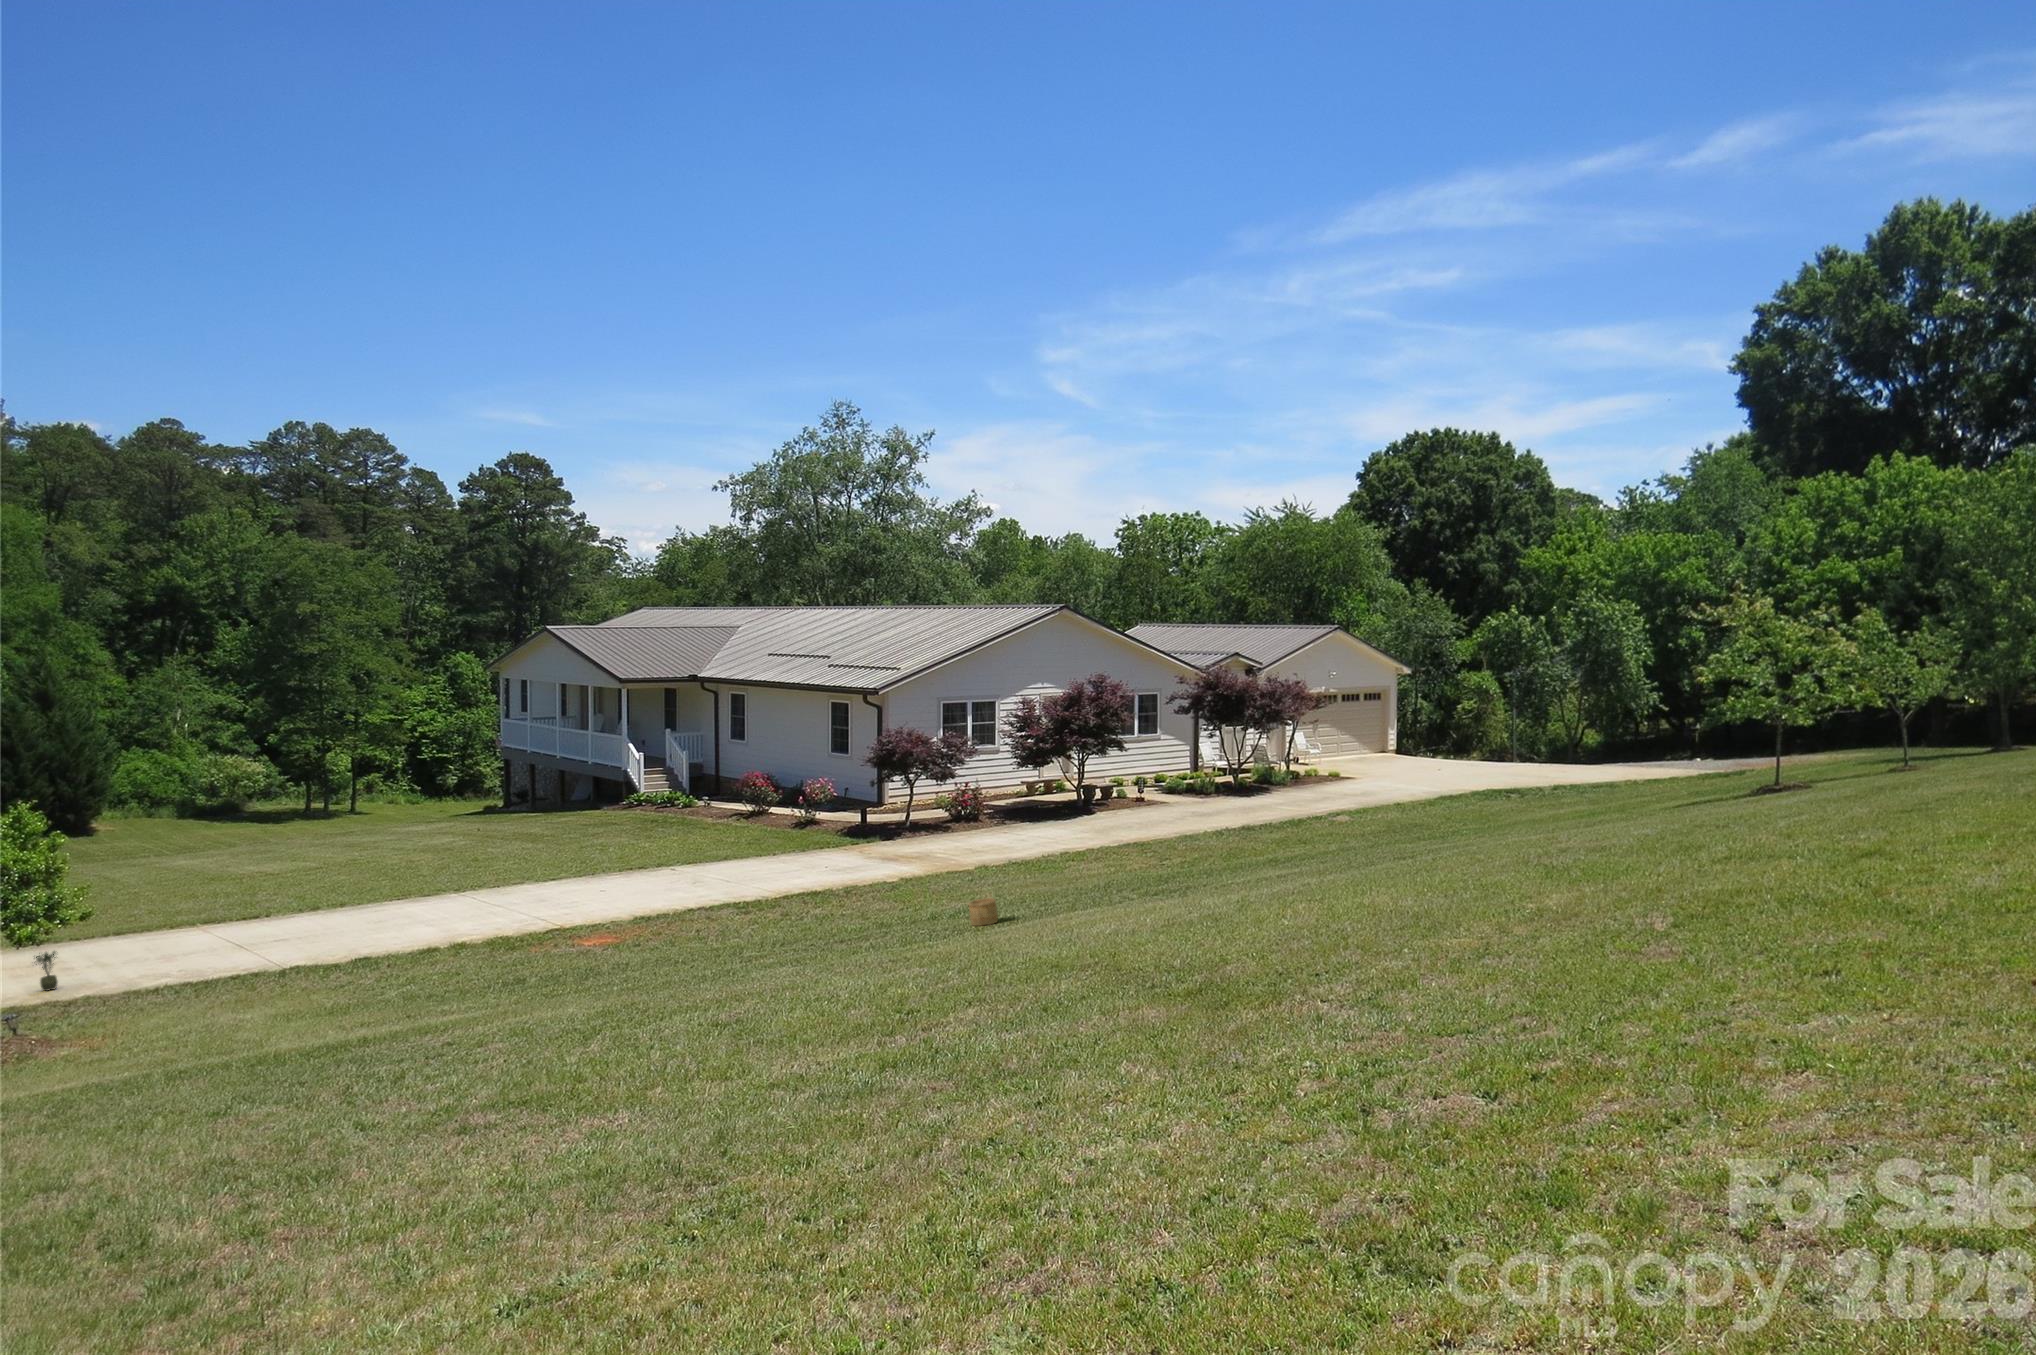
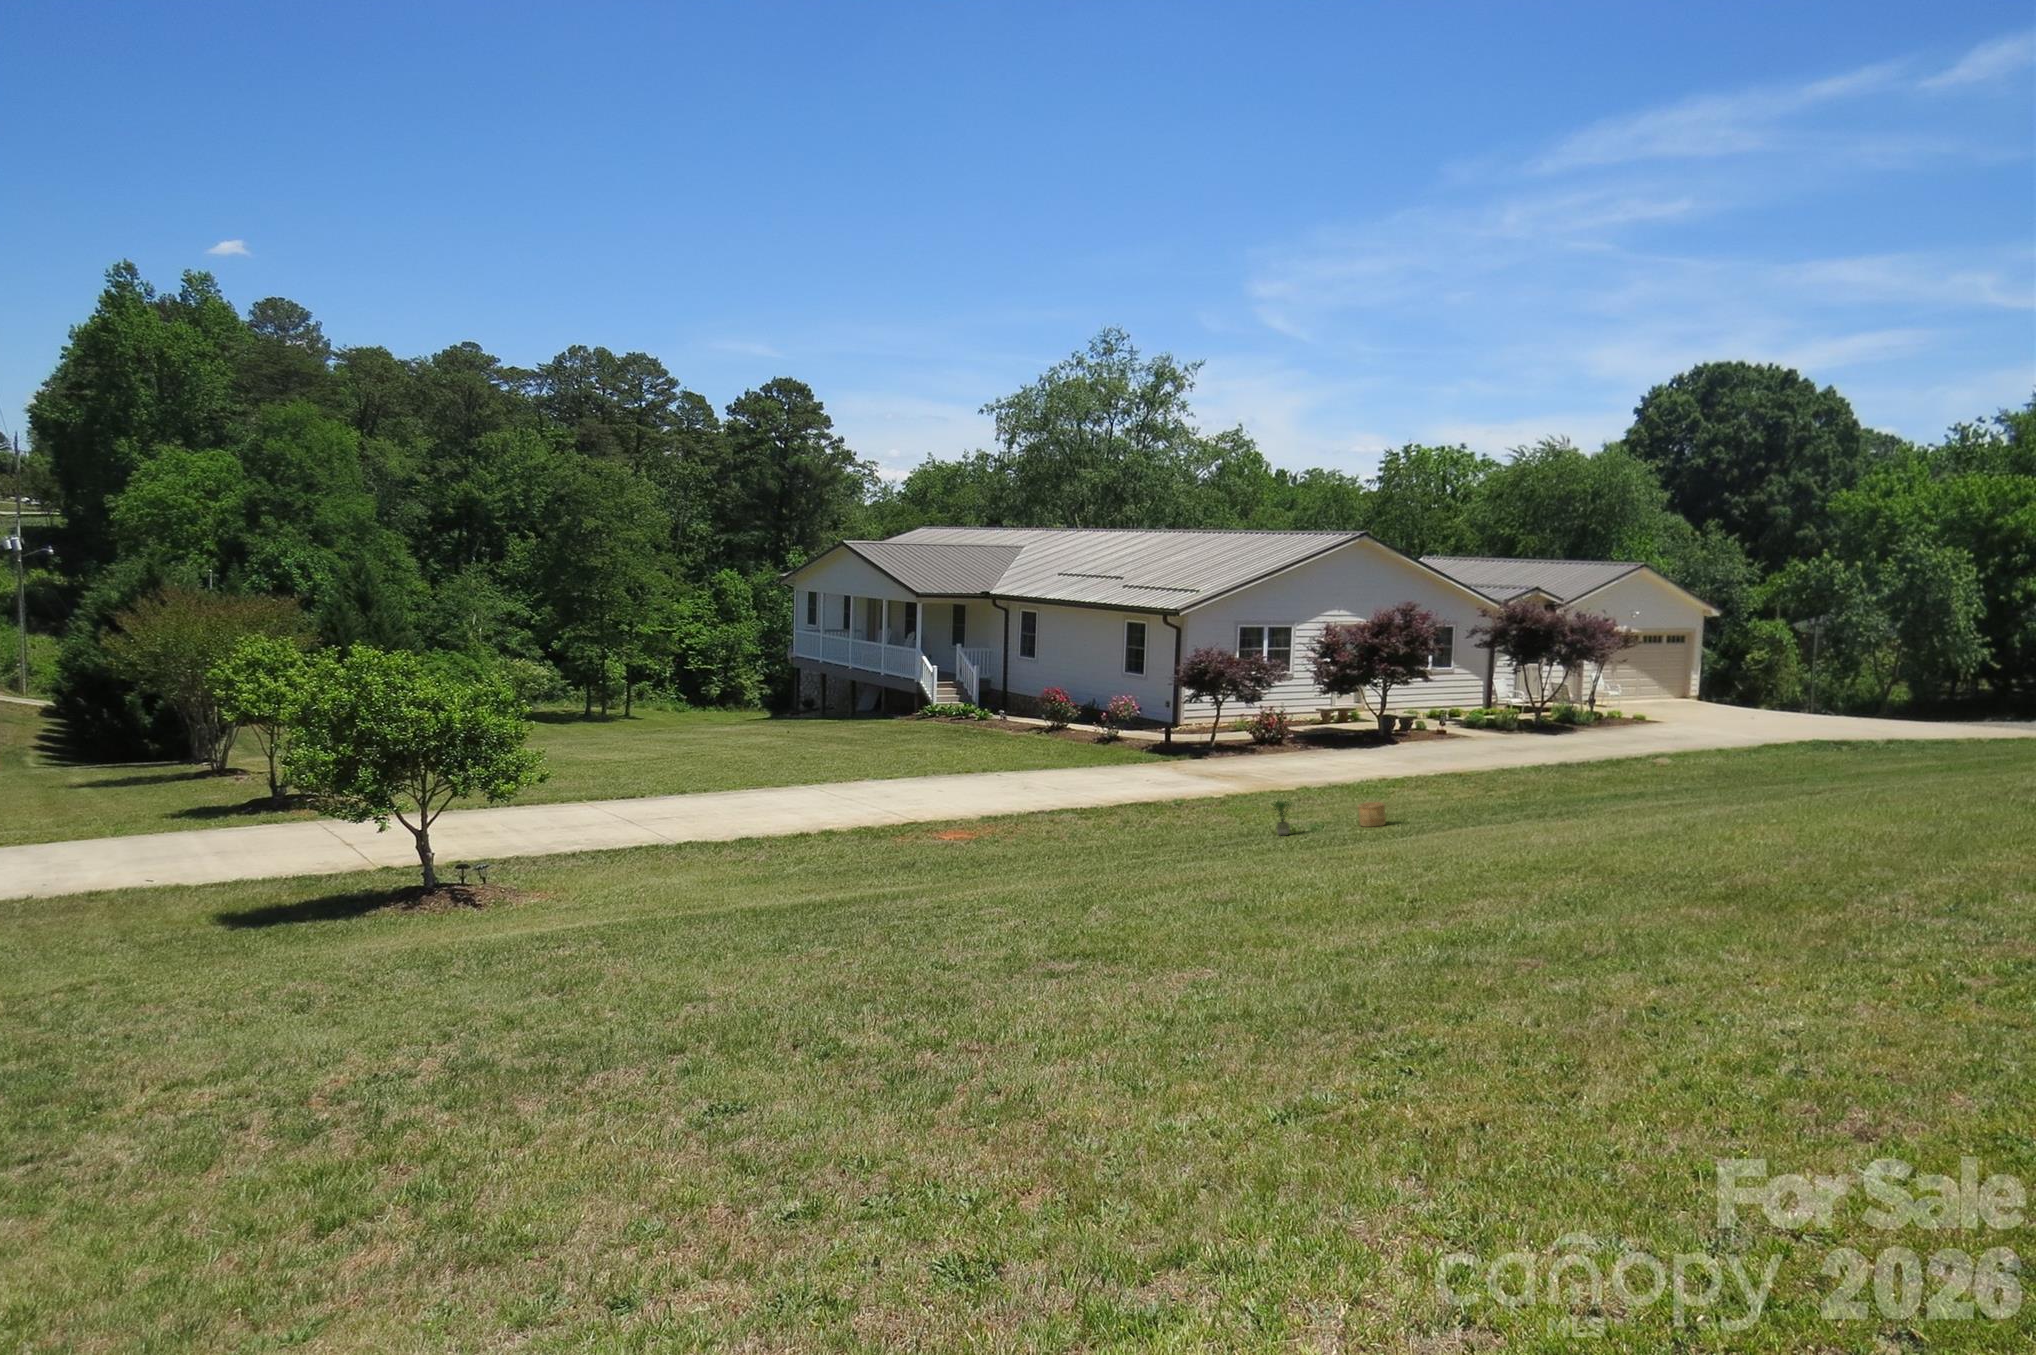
potted plant: present [34,951,58,991] -> present [1272,800,1292,836]

